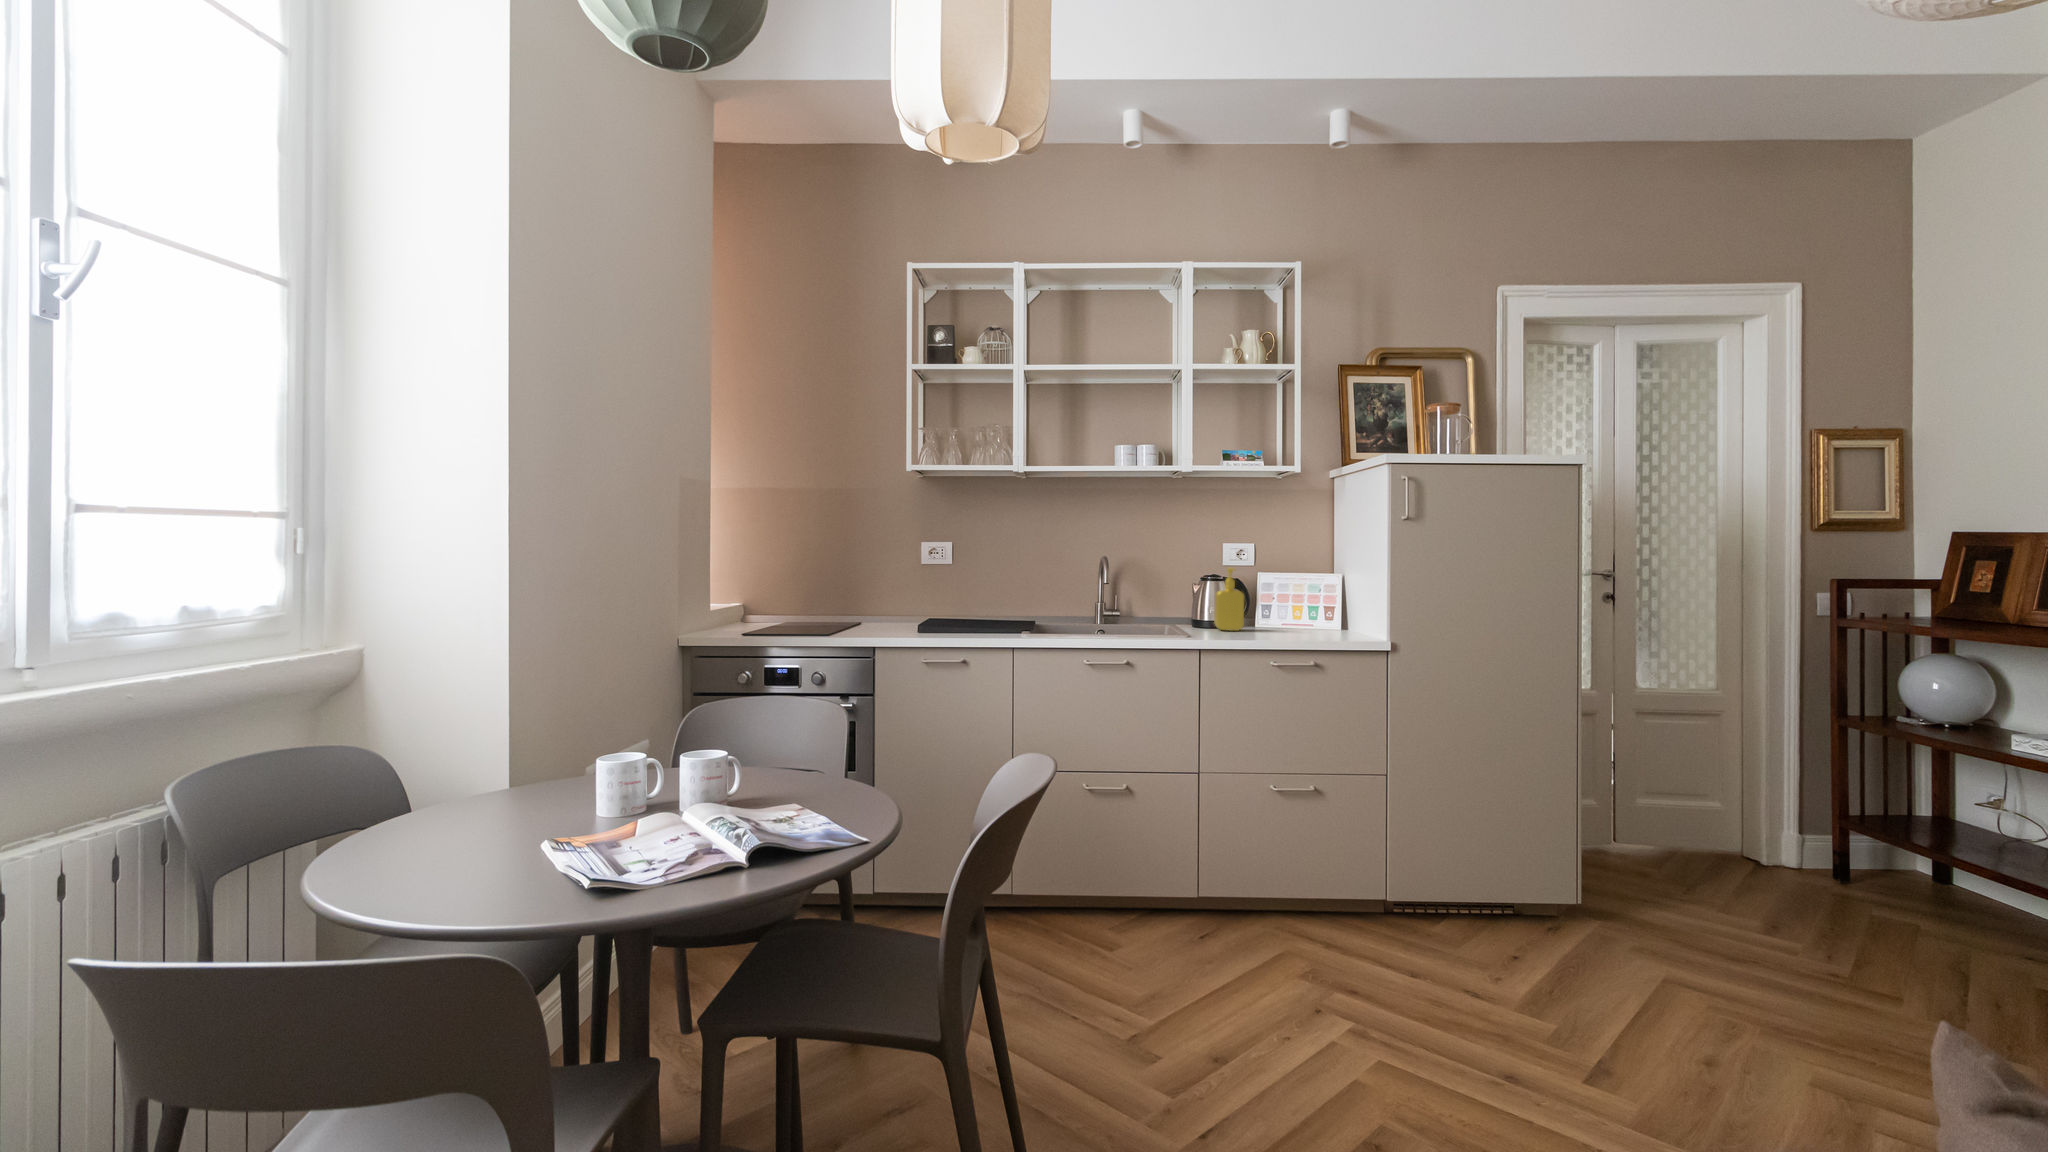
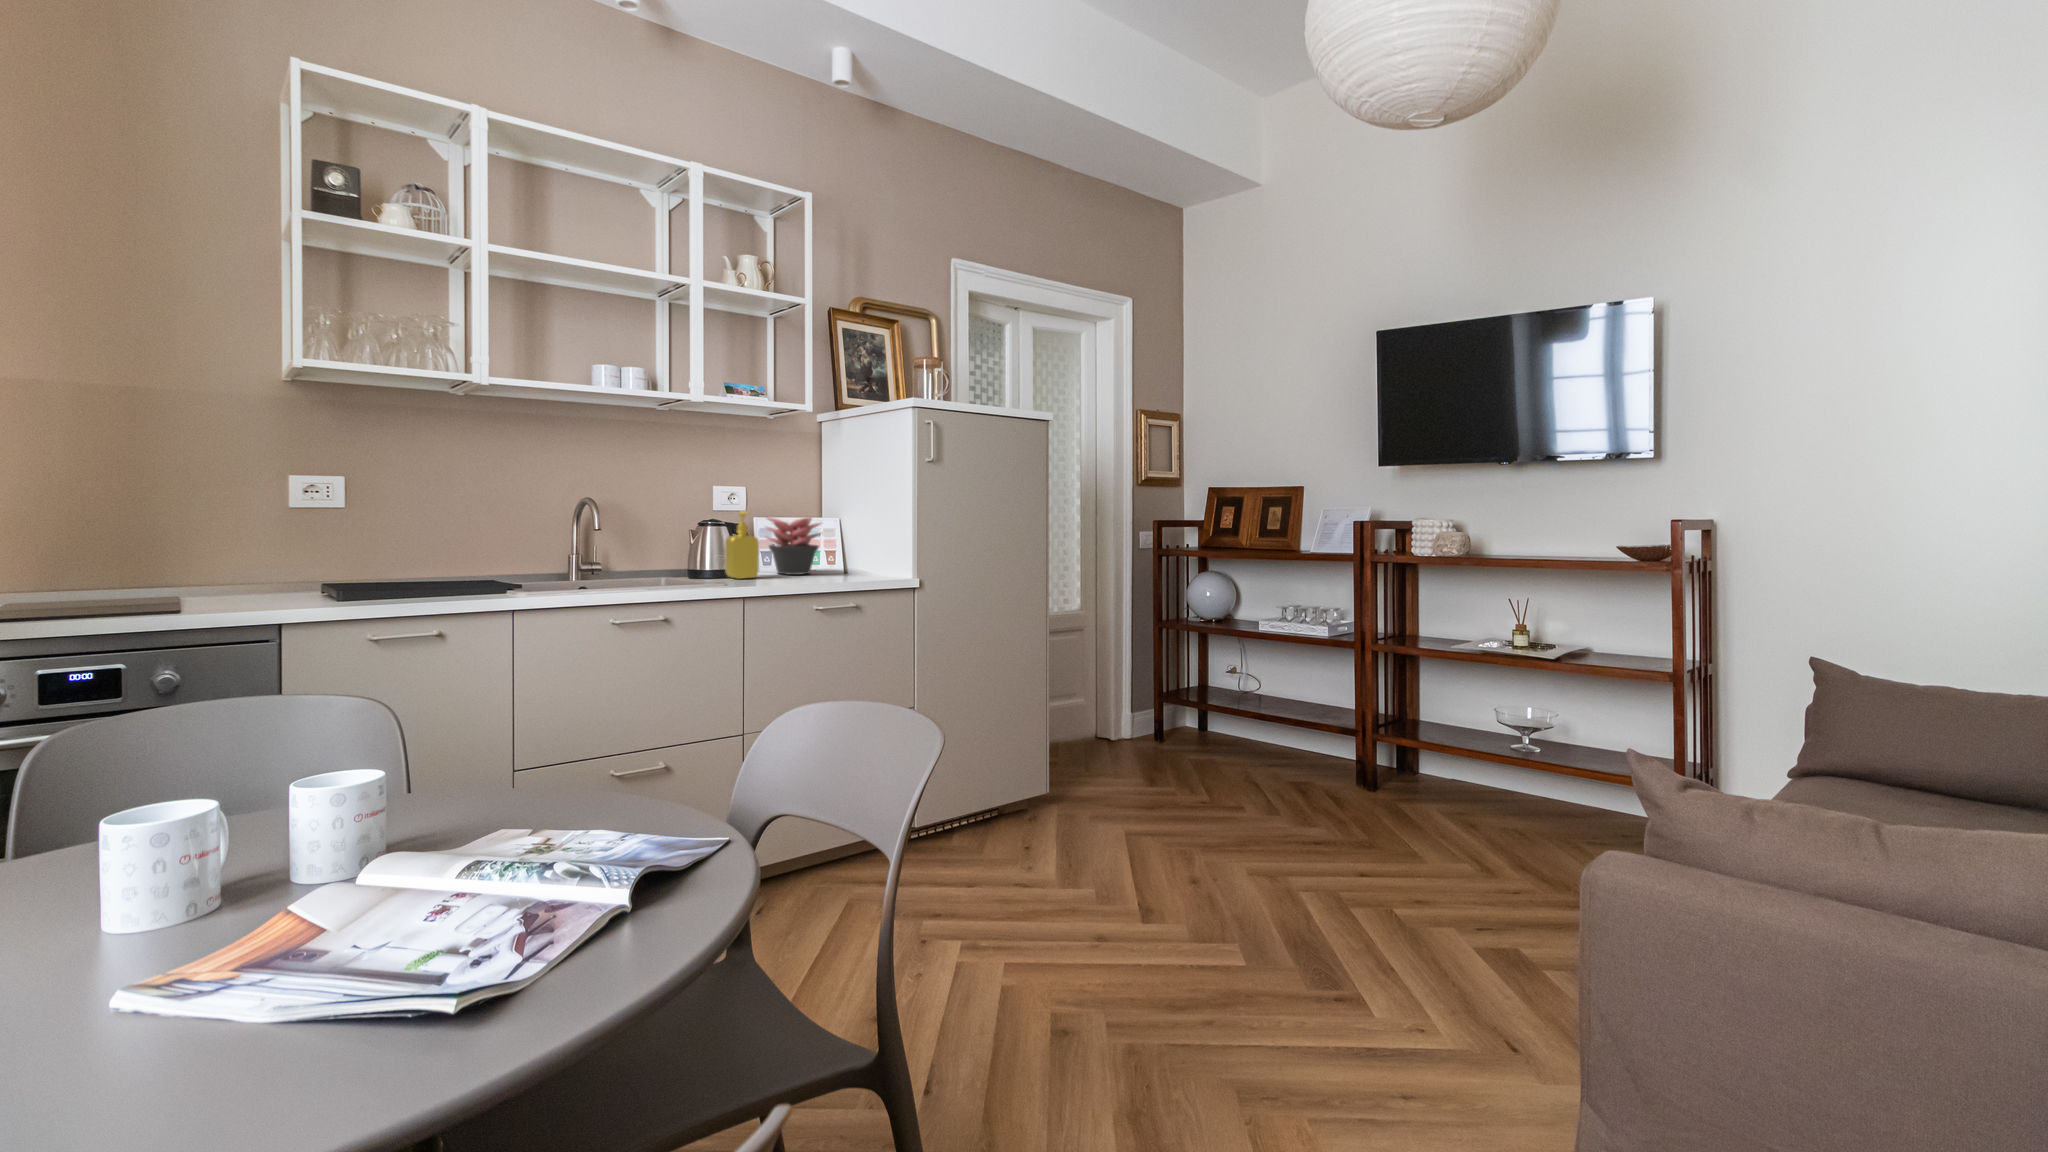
succulent plant: none [1260,572,1315,629] -> present [766,517,820,575]

